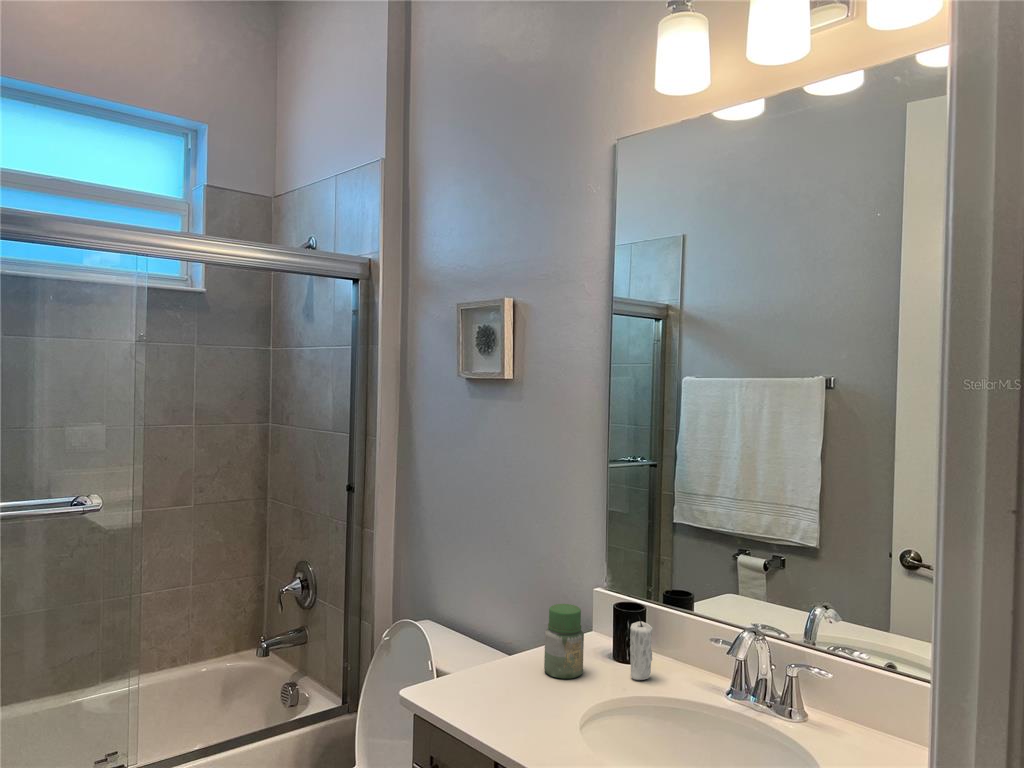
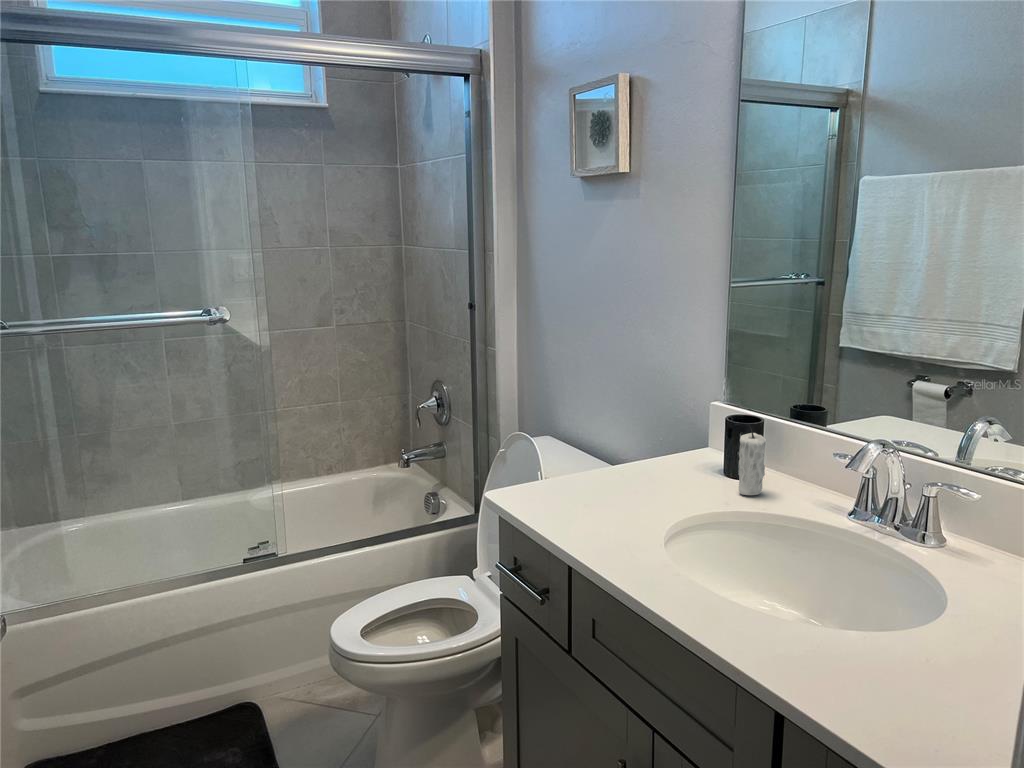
jar: present [544,604,584,679] -> none [642,412,686,490]

